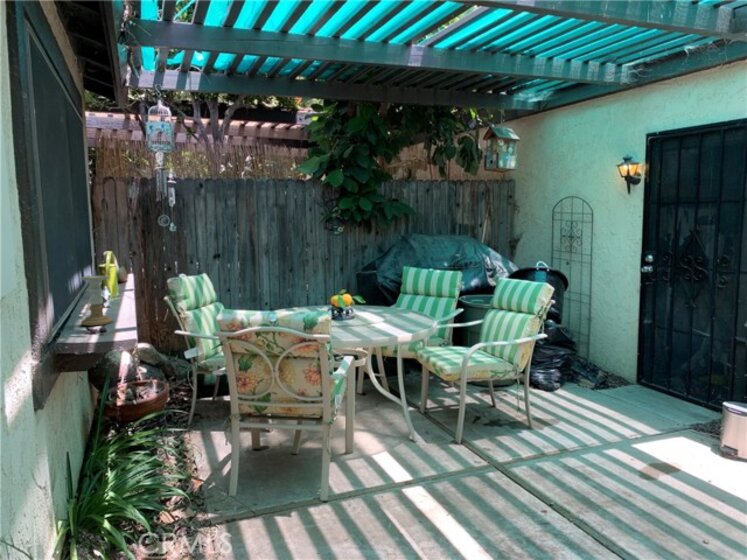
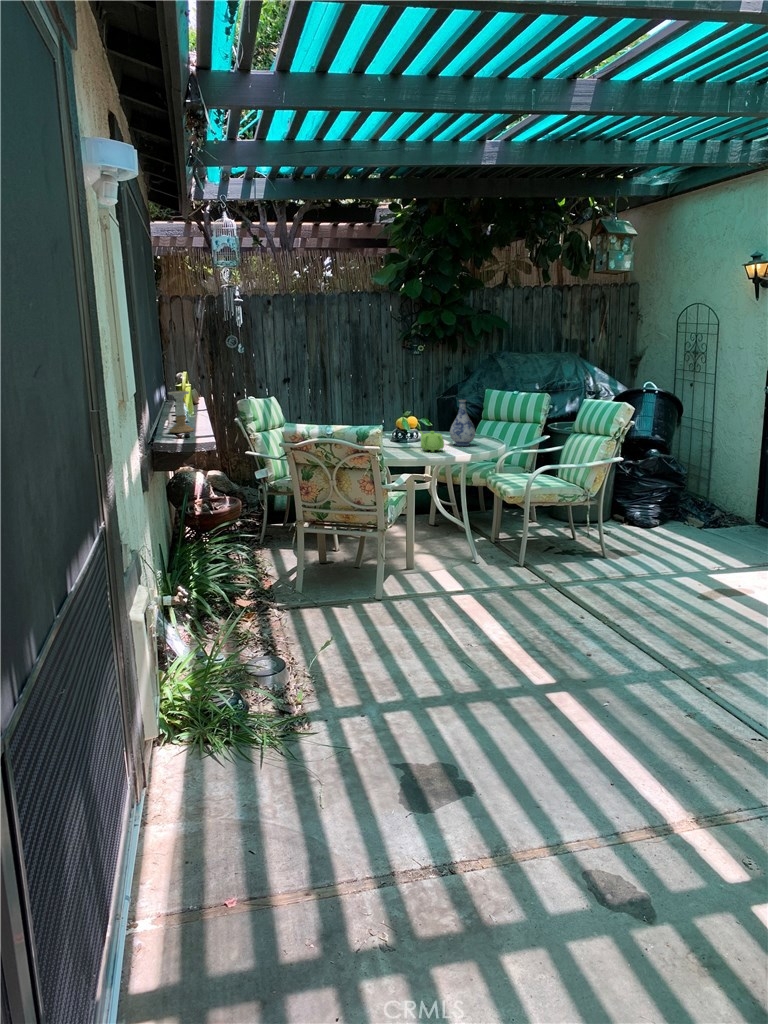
vase: none [384,279,409,324] -> present [450,400,475,446]
teapot: none [357,311,383,332] -> present [420,431,444,452]

